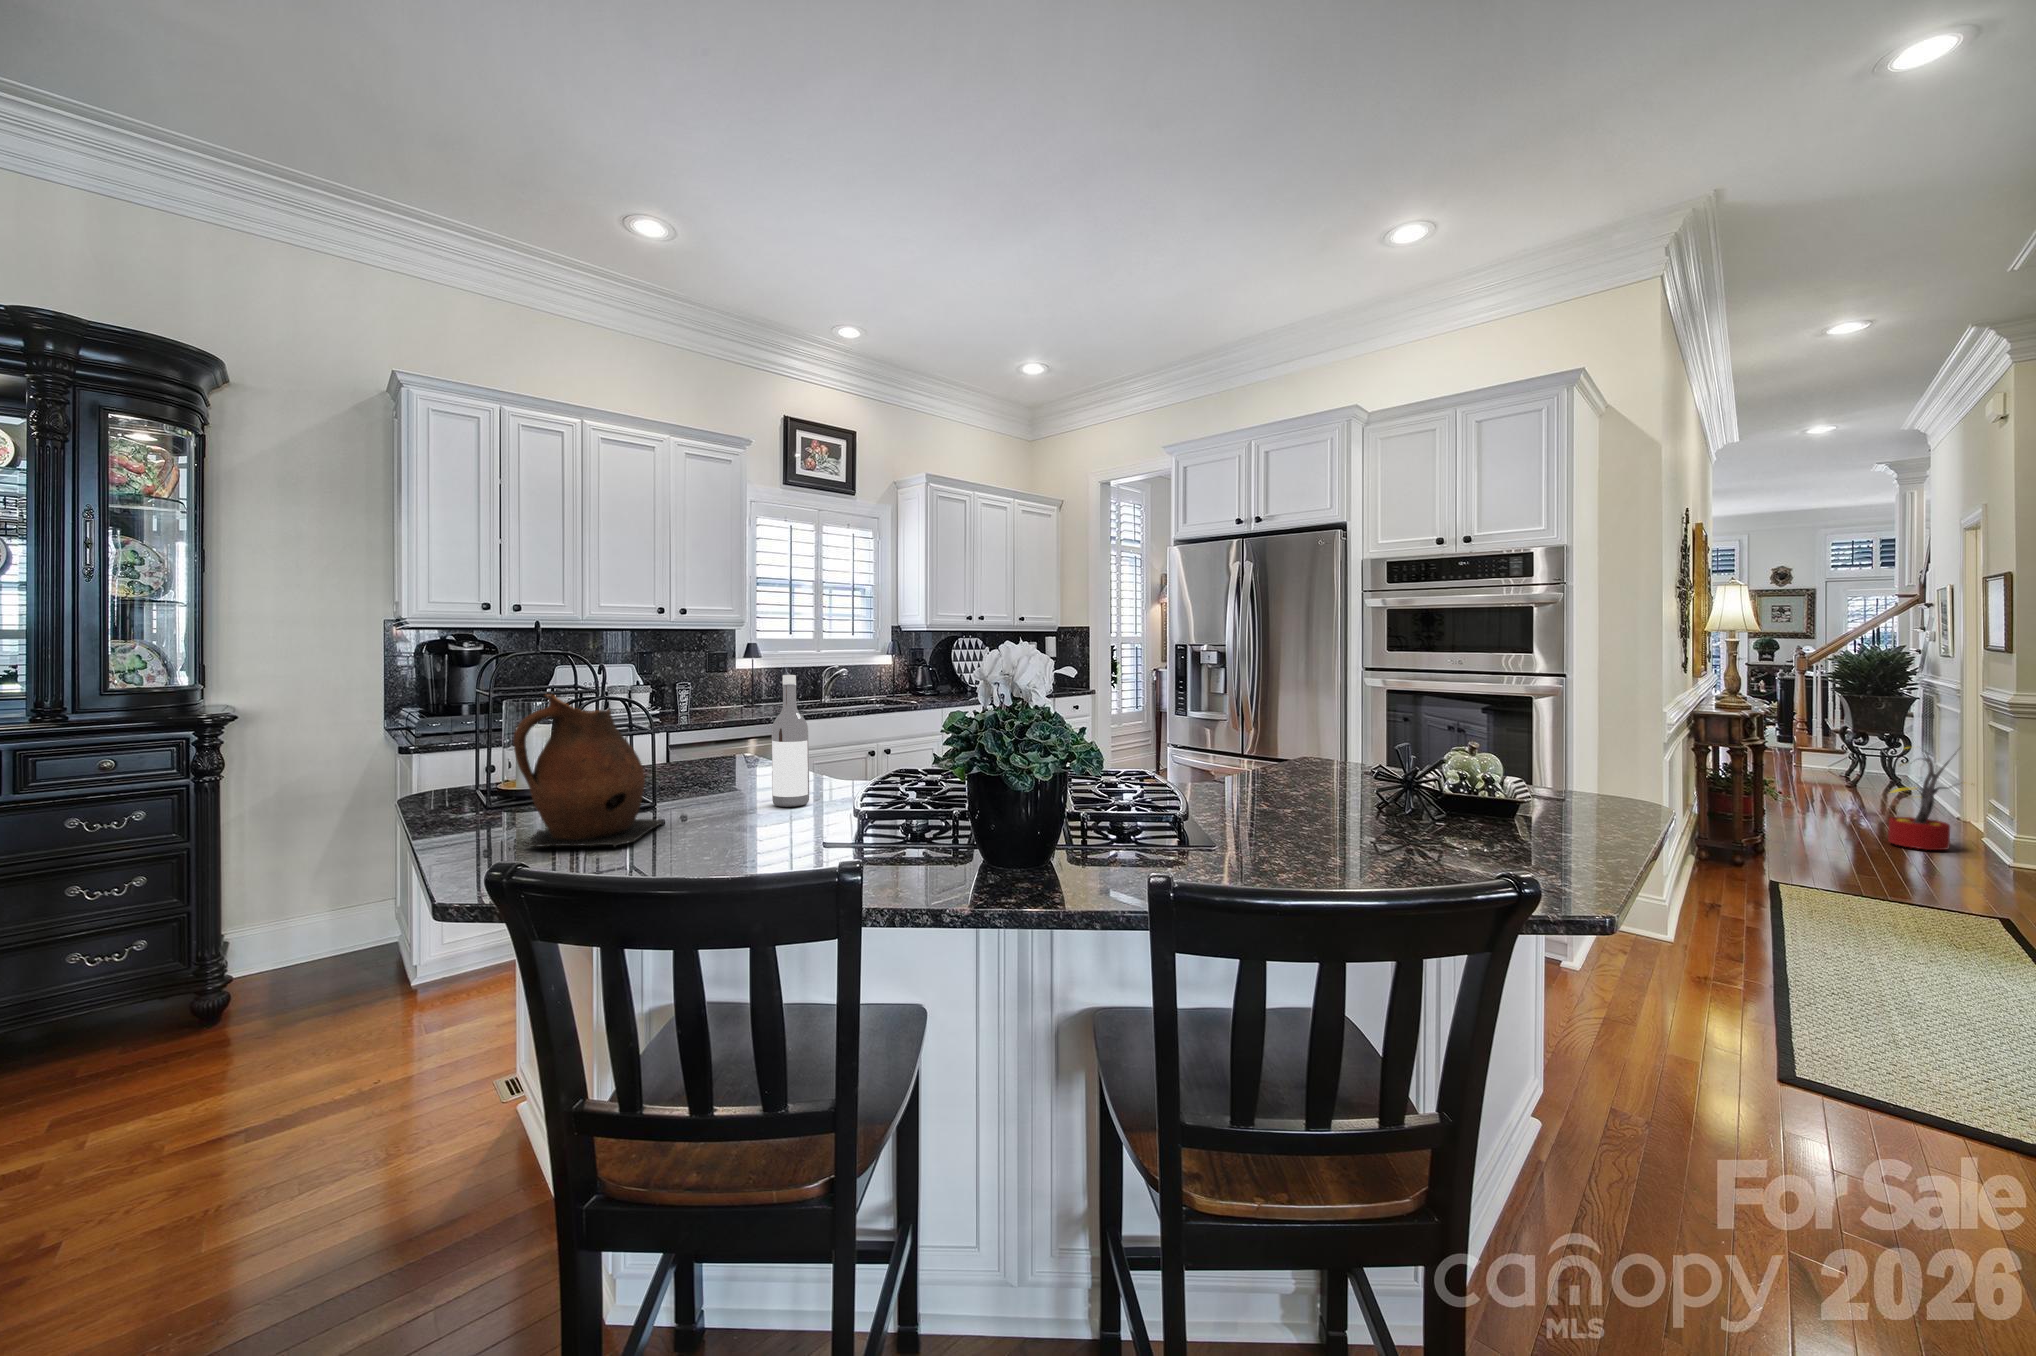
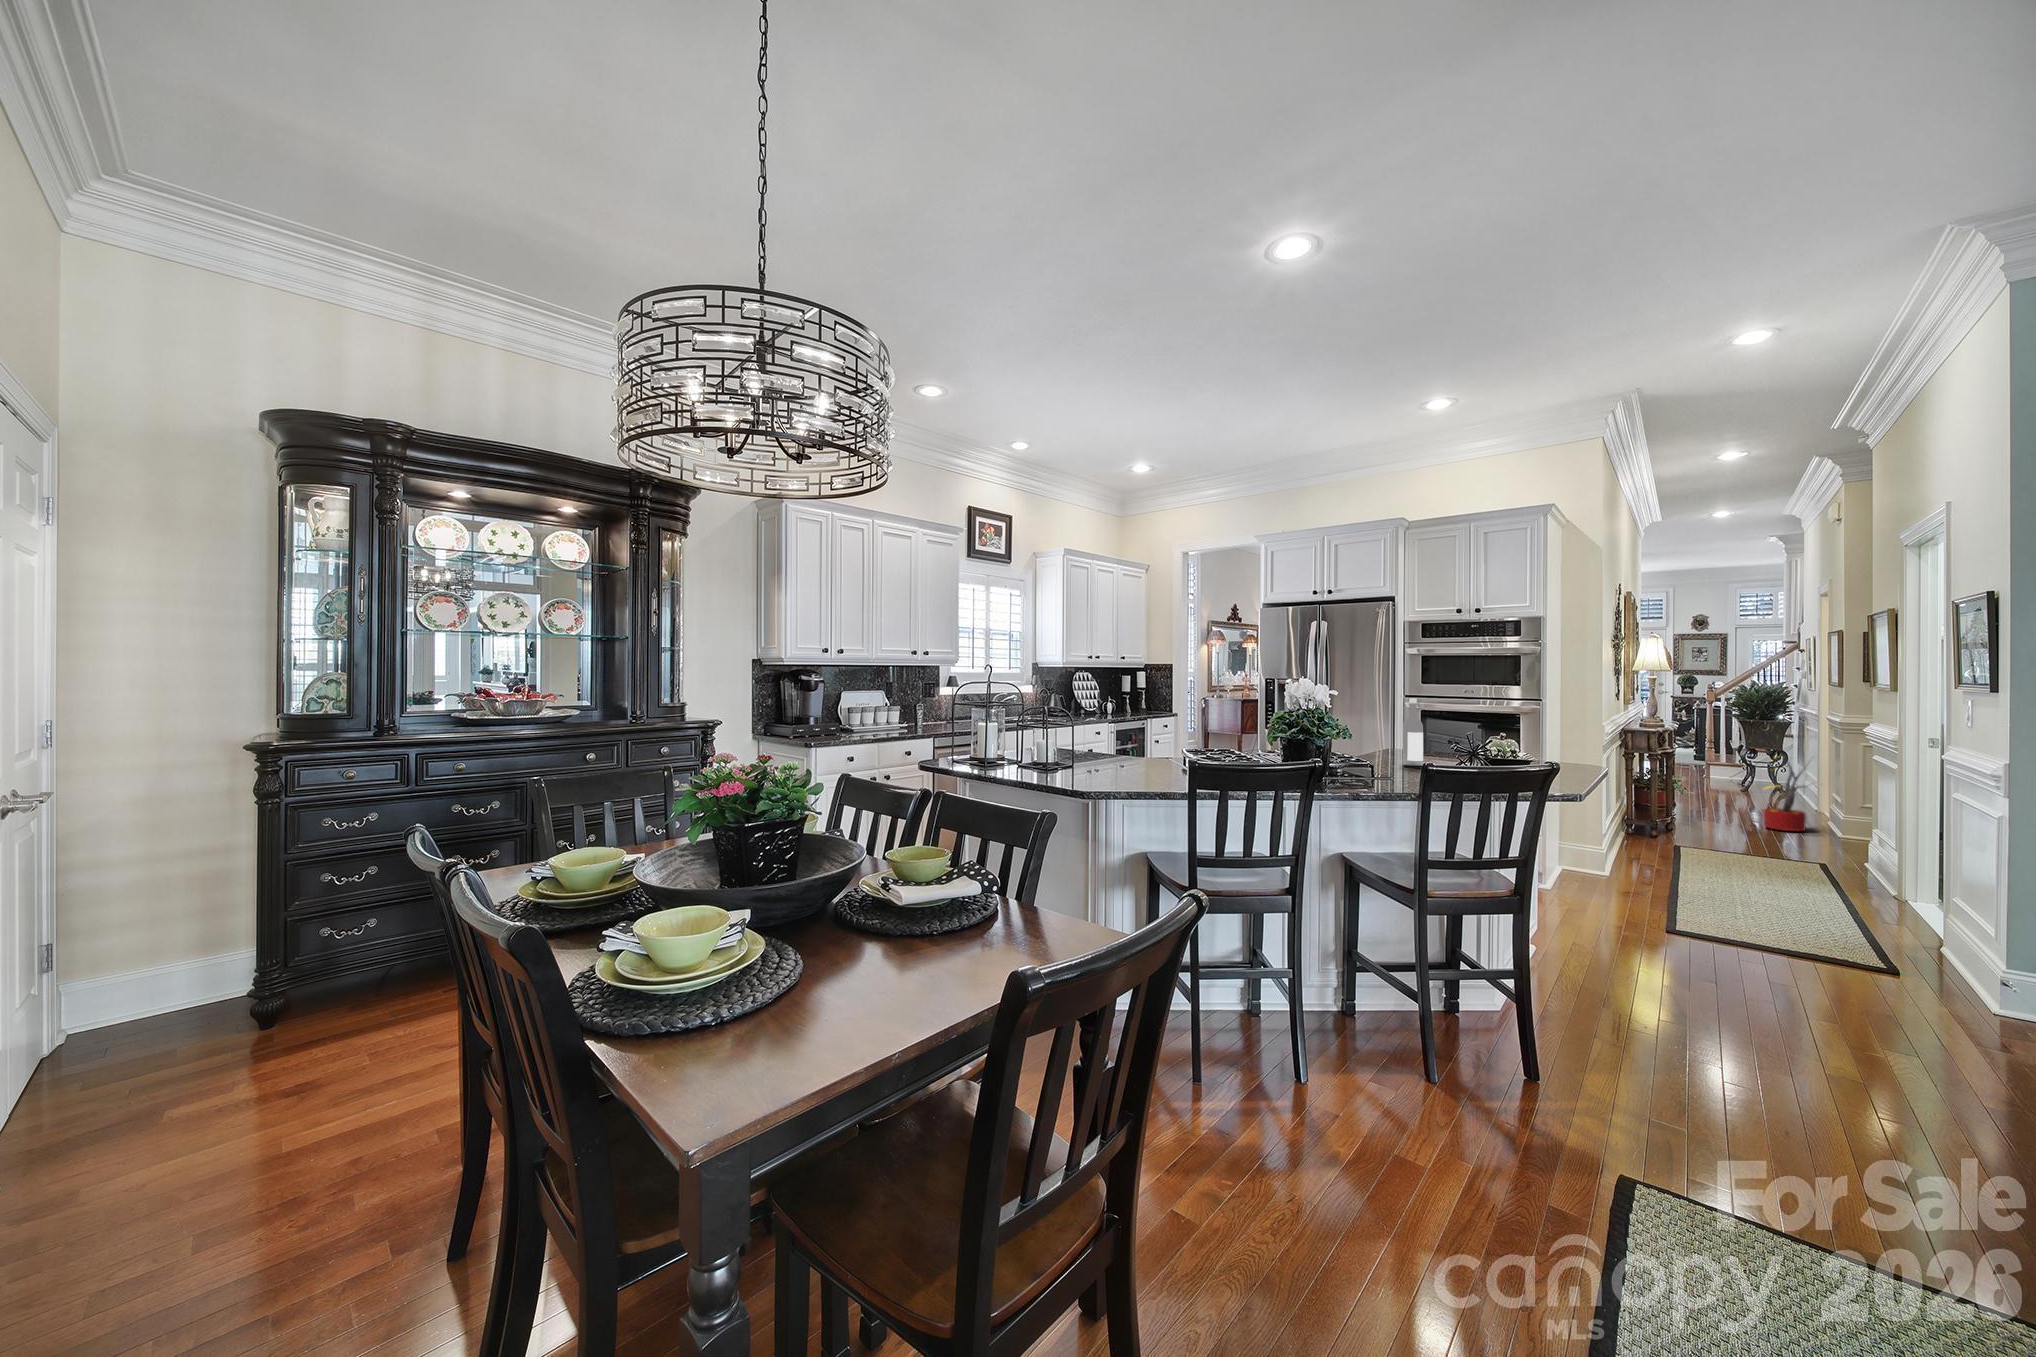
wine bottle: present [772,675,809,807] -> present [1403,698,1423,766]
ceramic pitcher: present [513,694,664,847] -> none [1049,707,1114,783]

